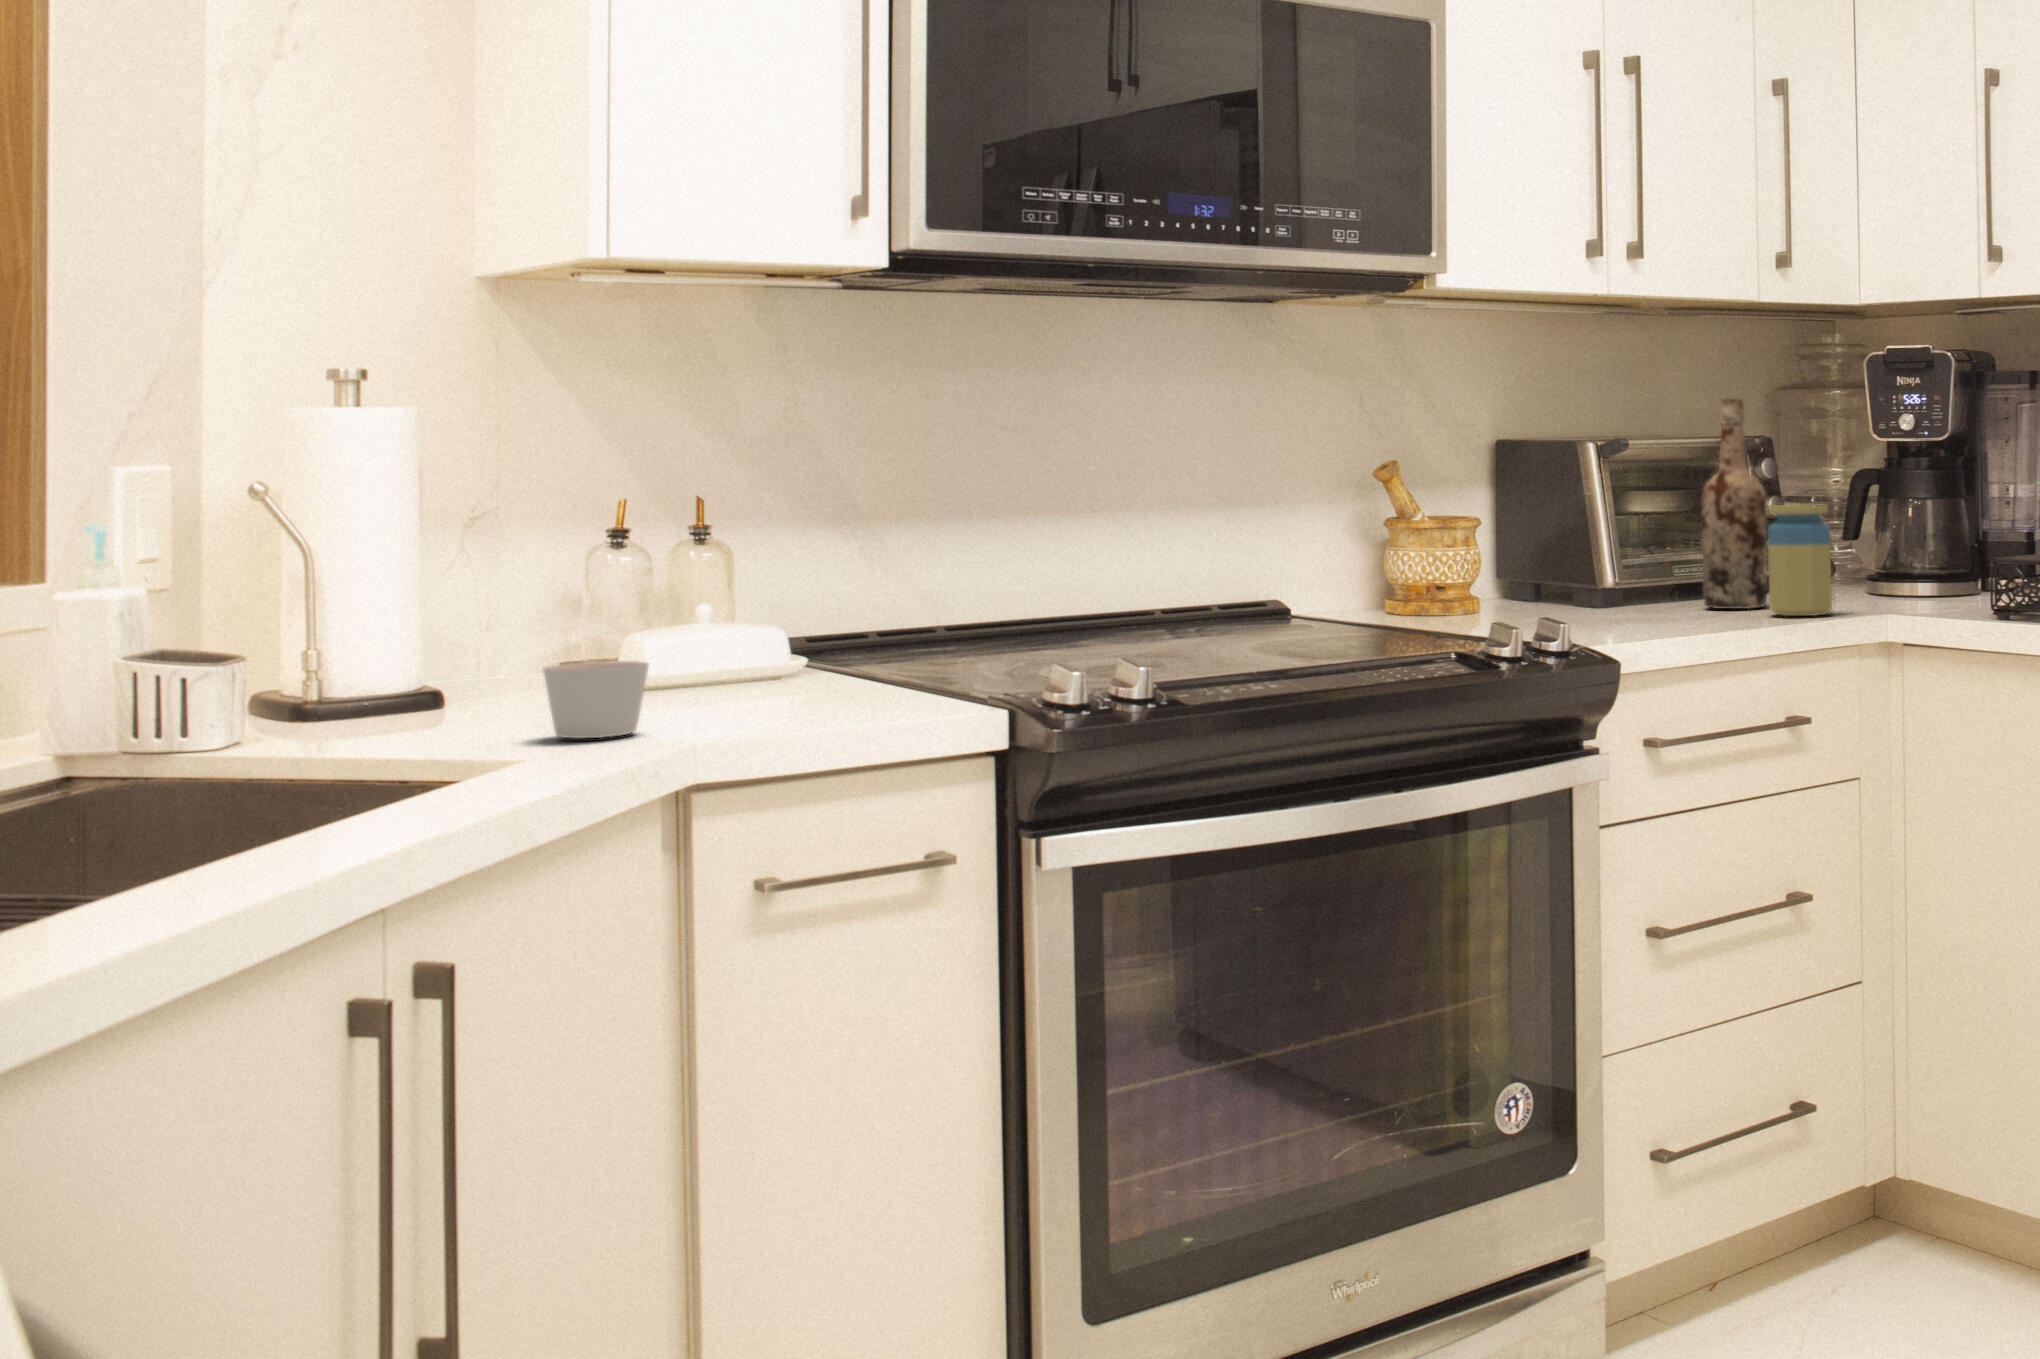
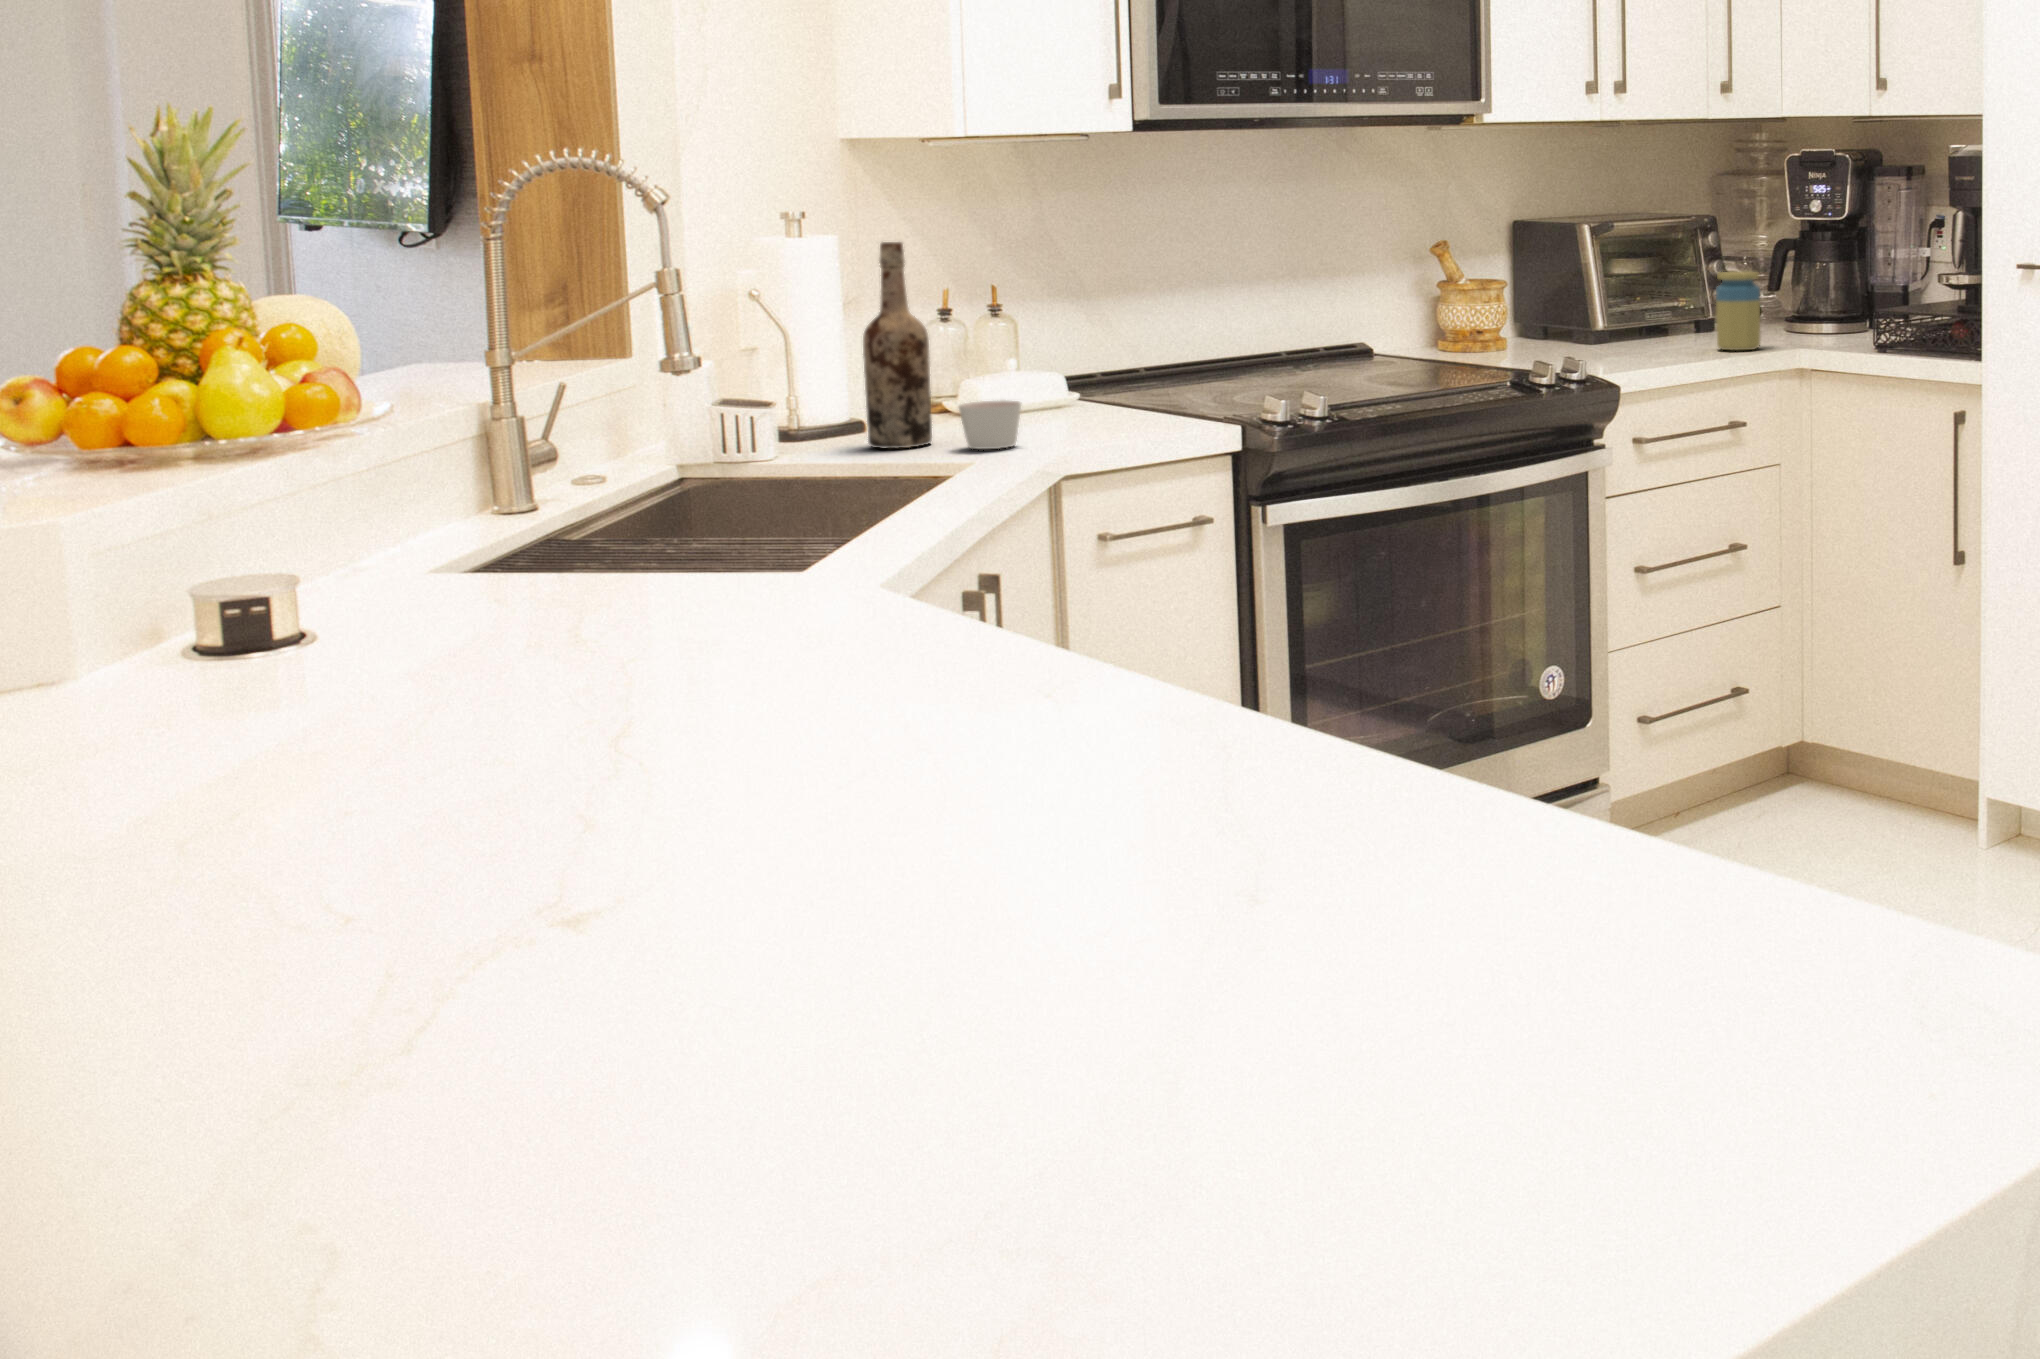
wine bottle: present [1701,399,1767,609] -> present [863,242,932,449]

